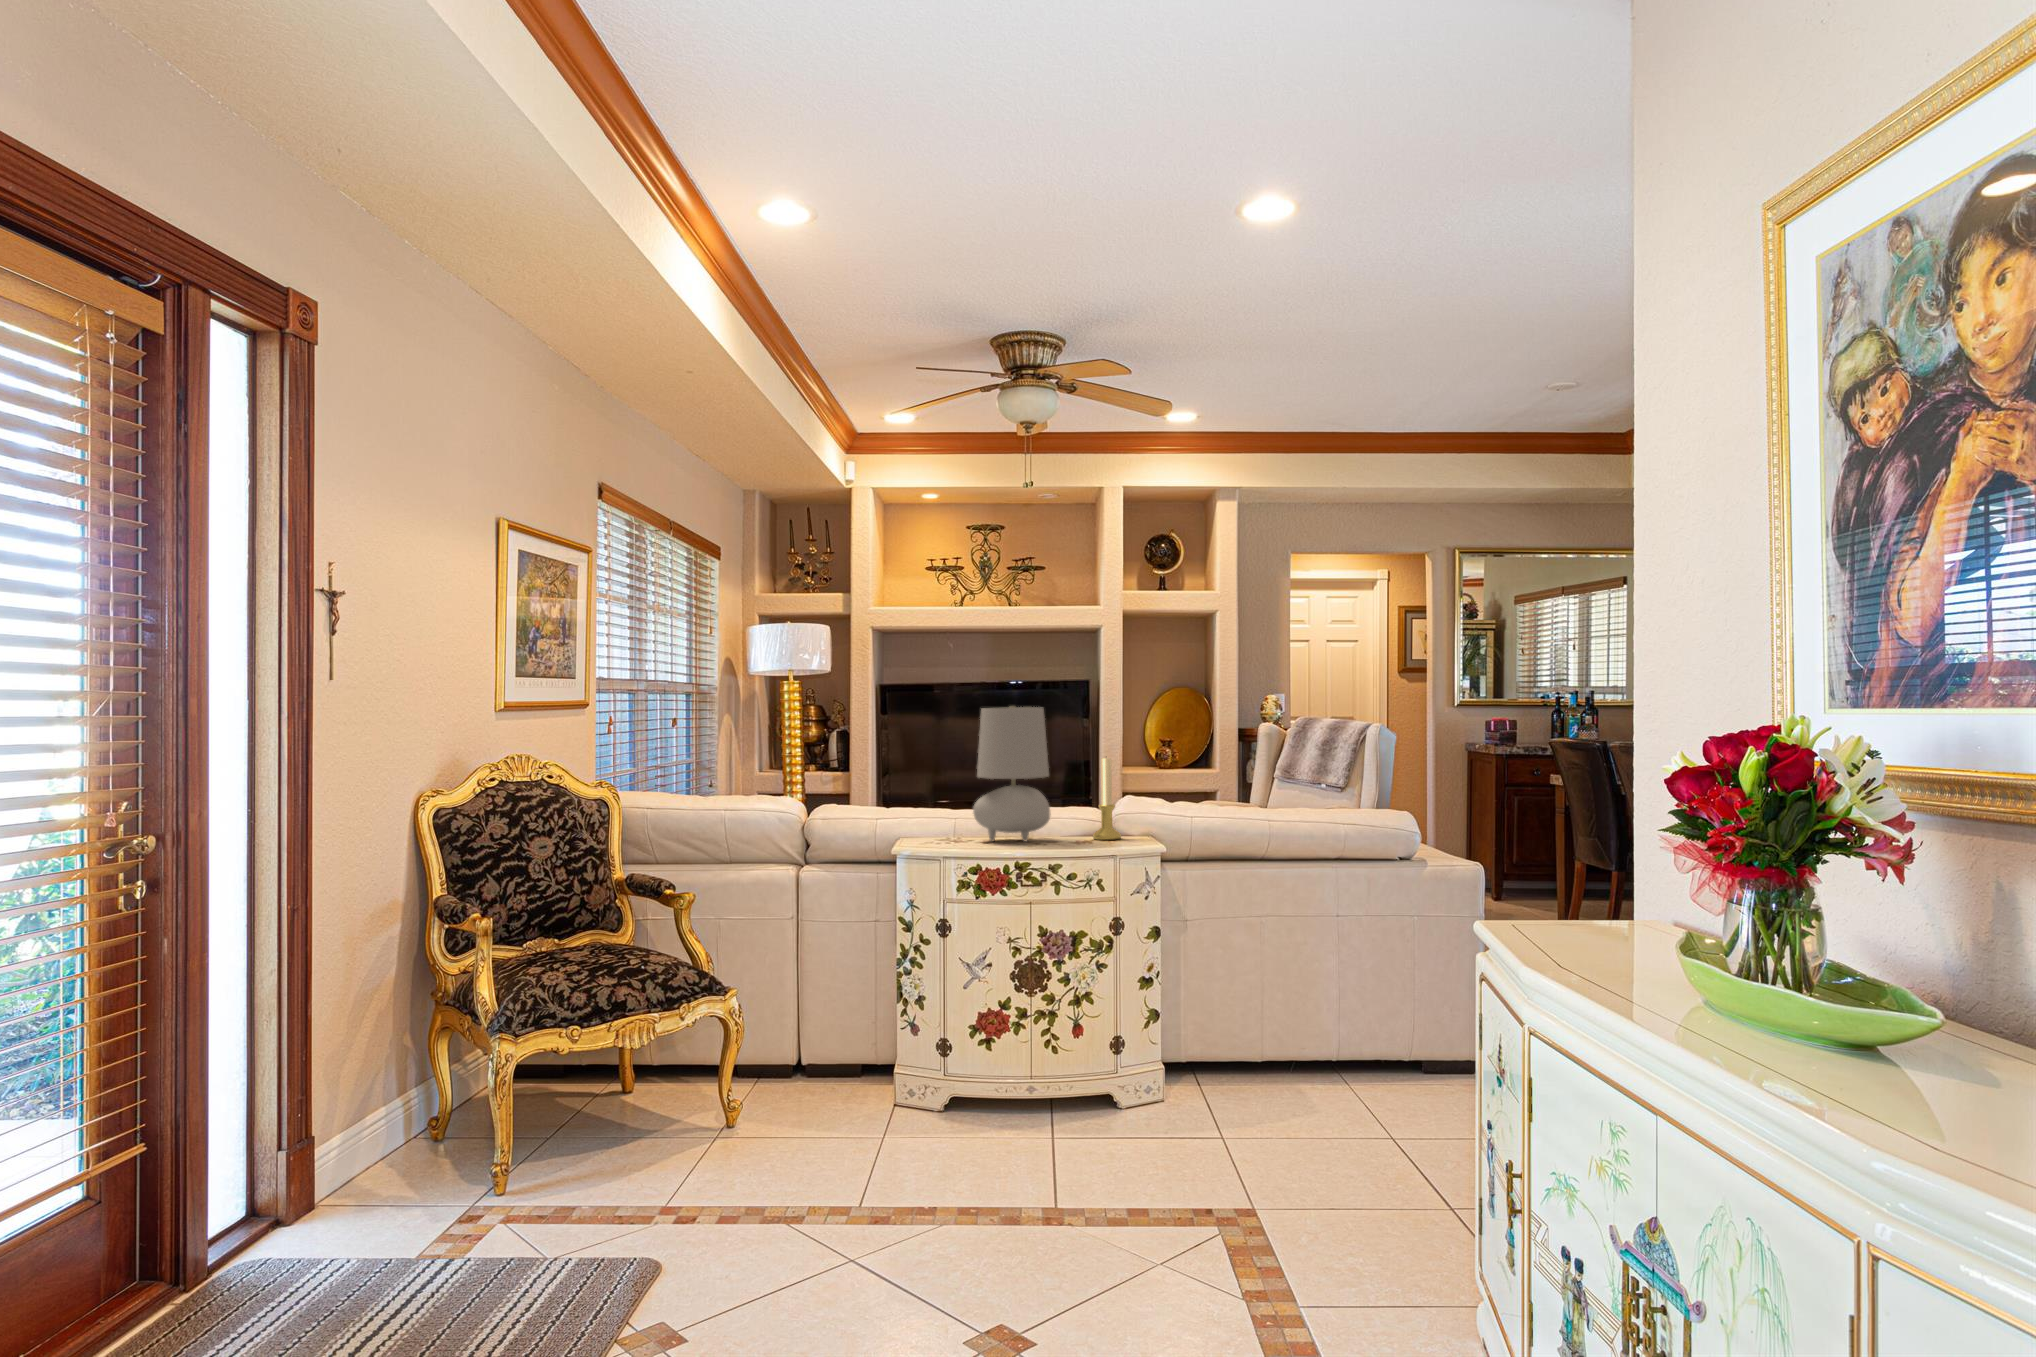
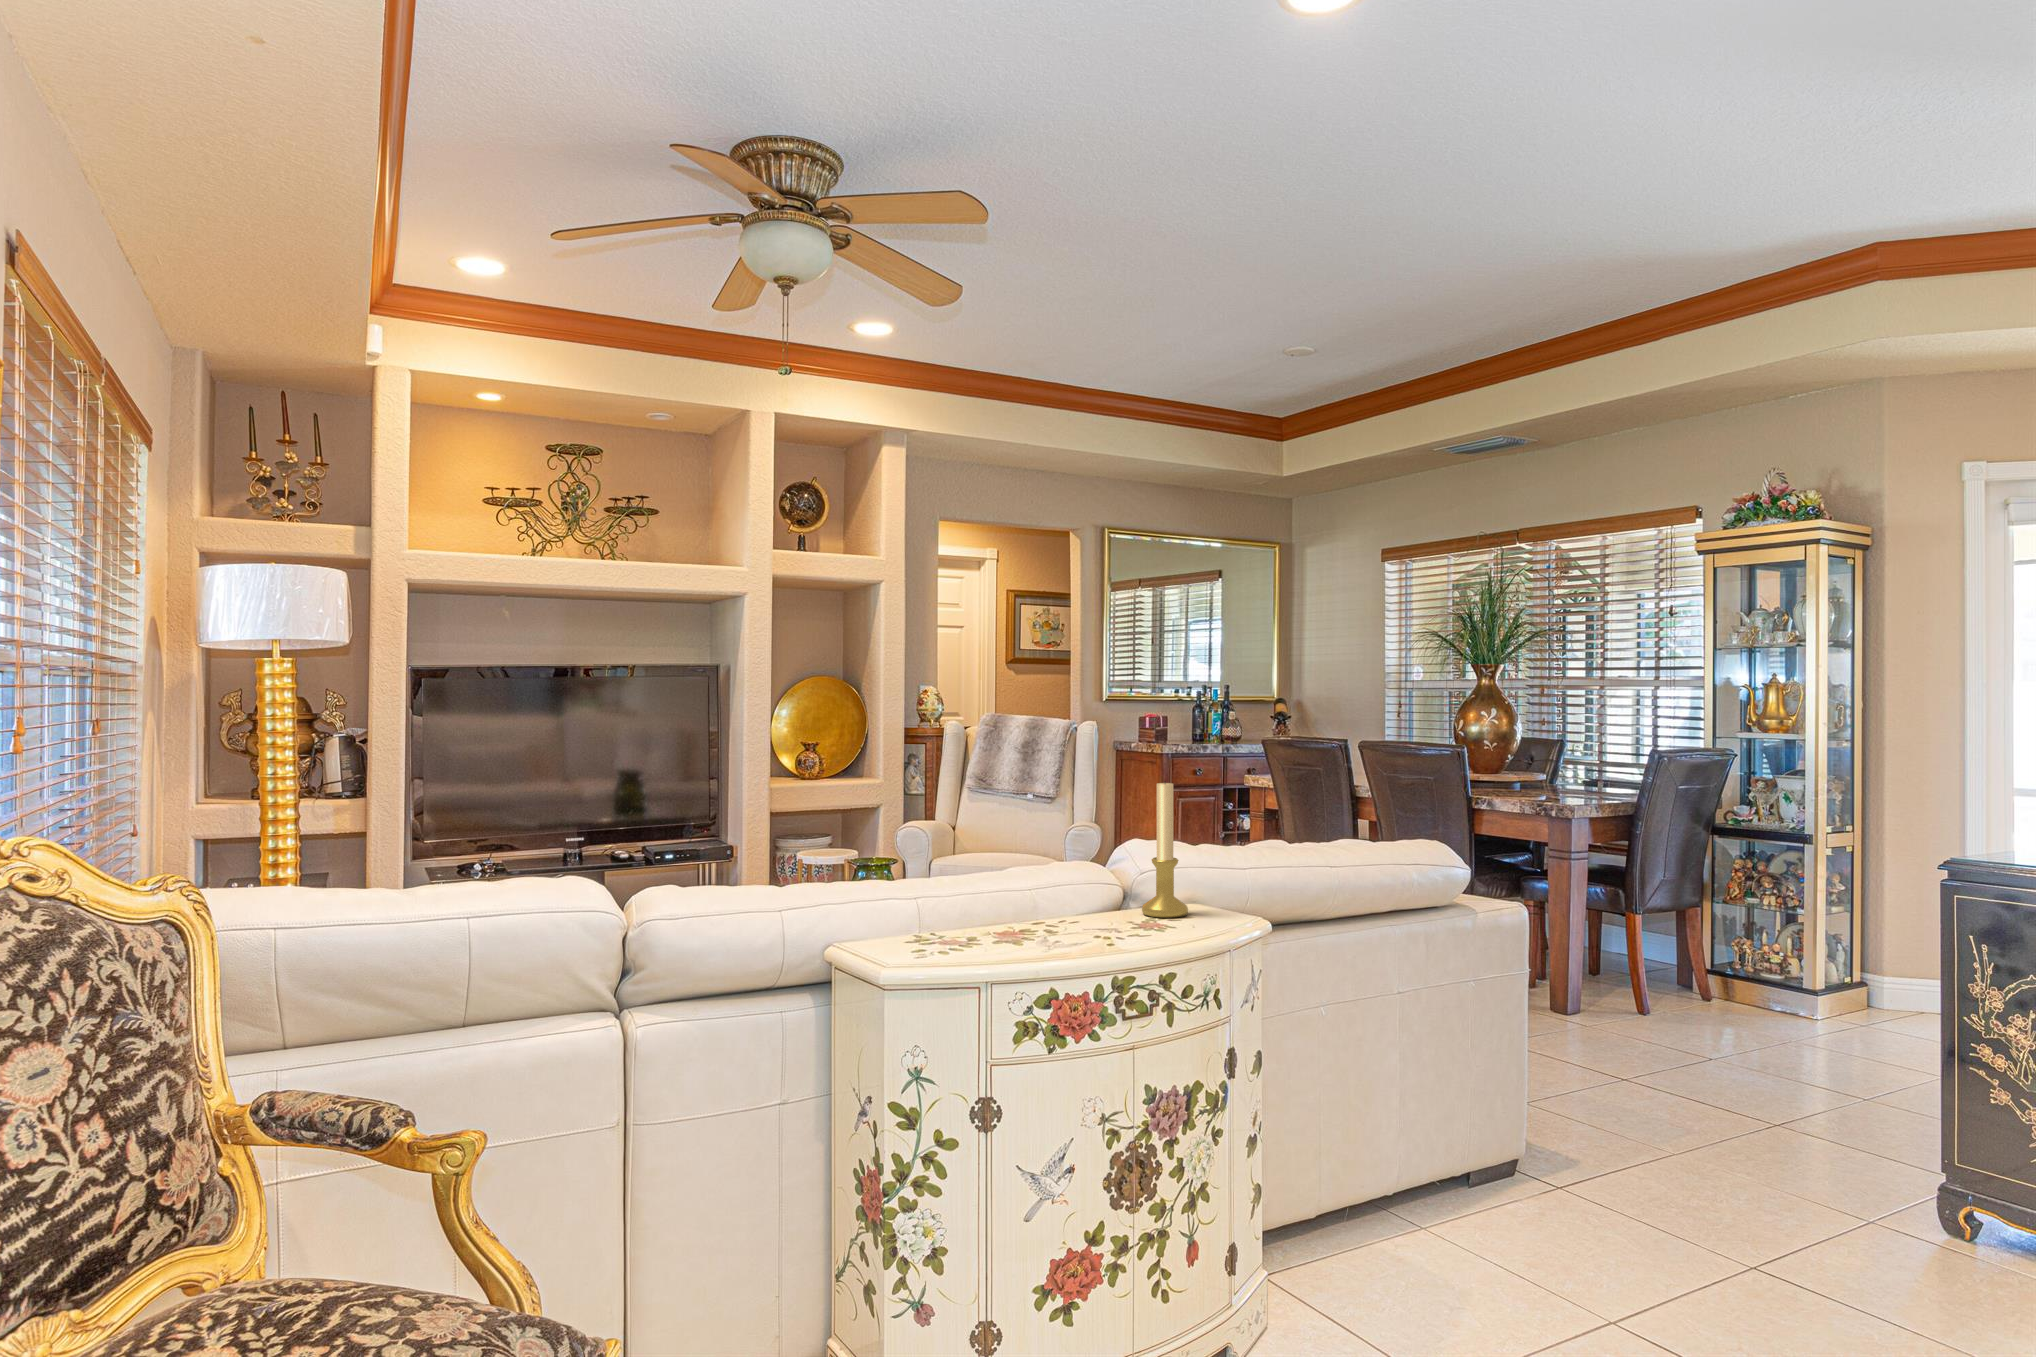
table lamp: present [973,706,1050,842] -> none [983,701,1109,937]

